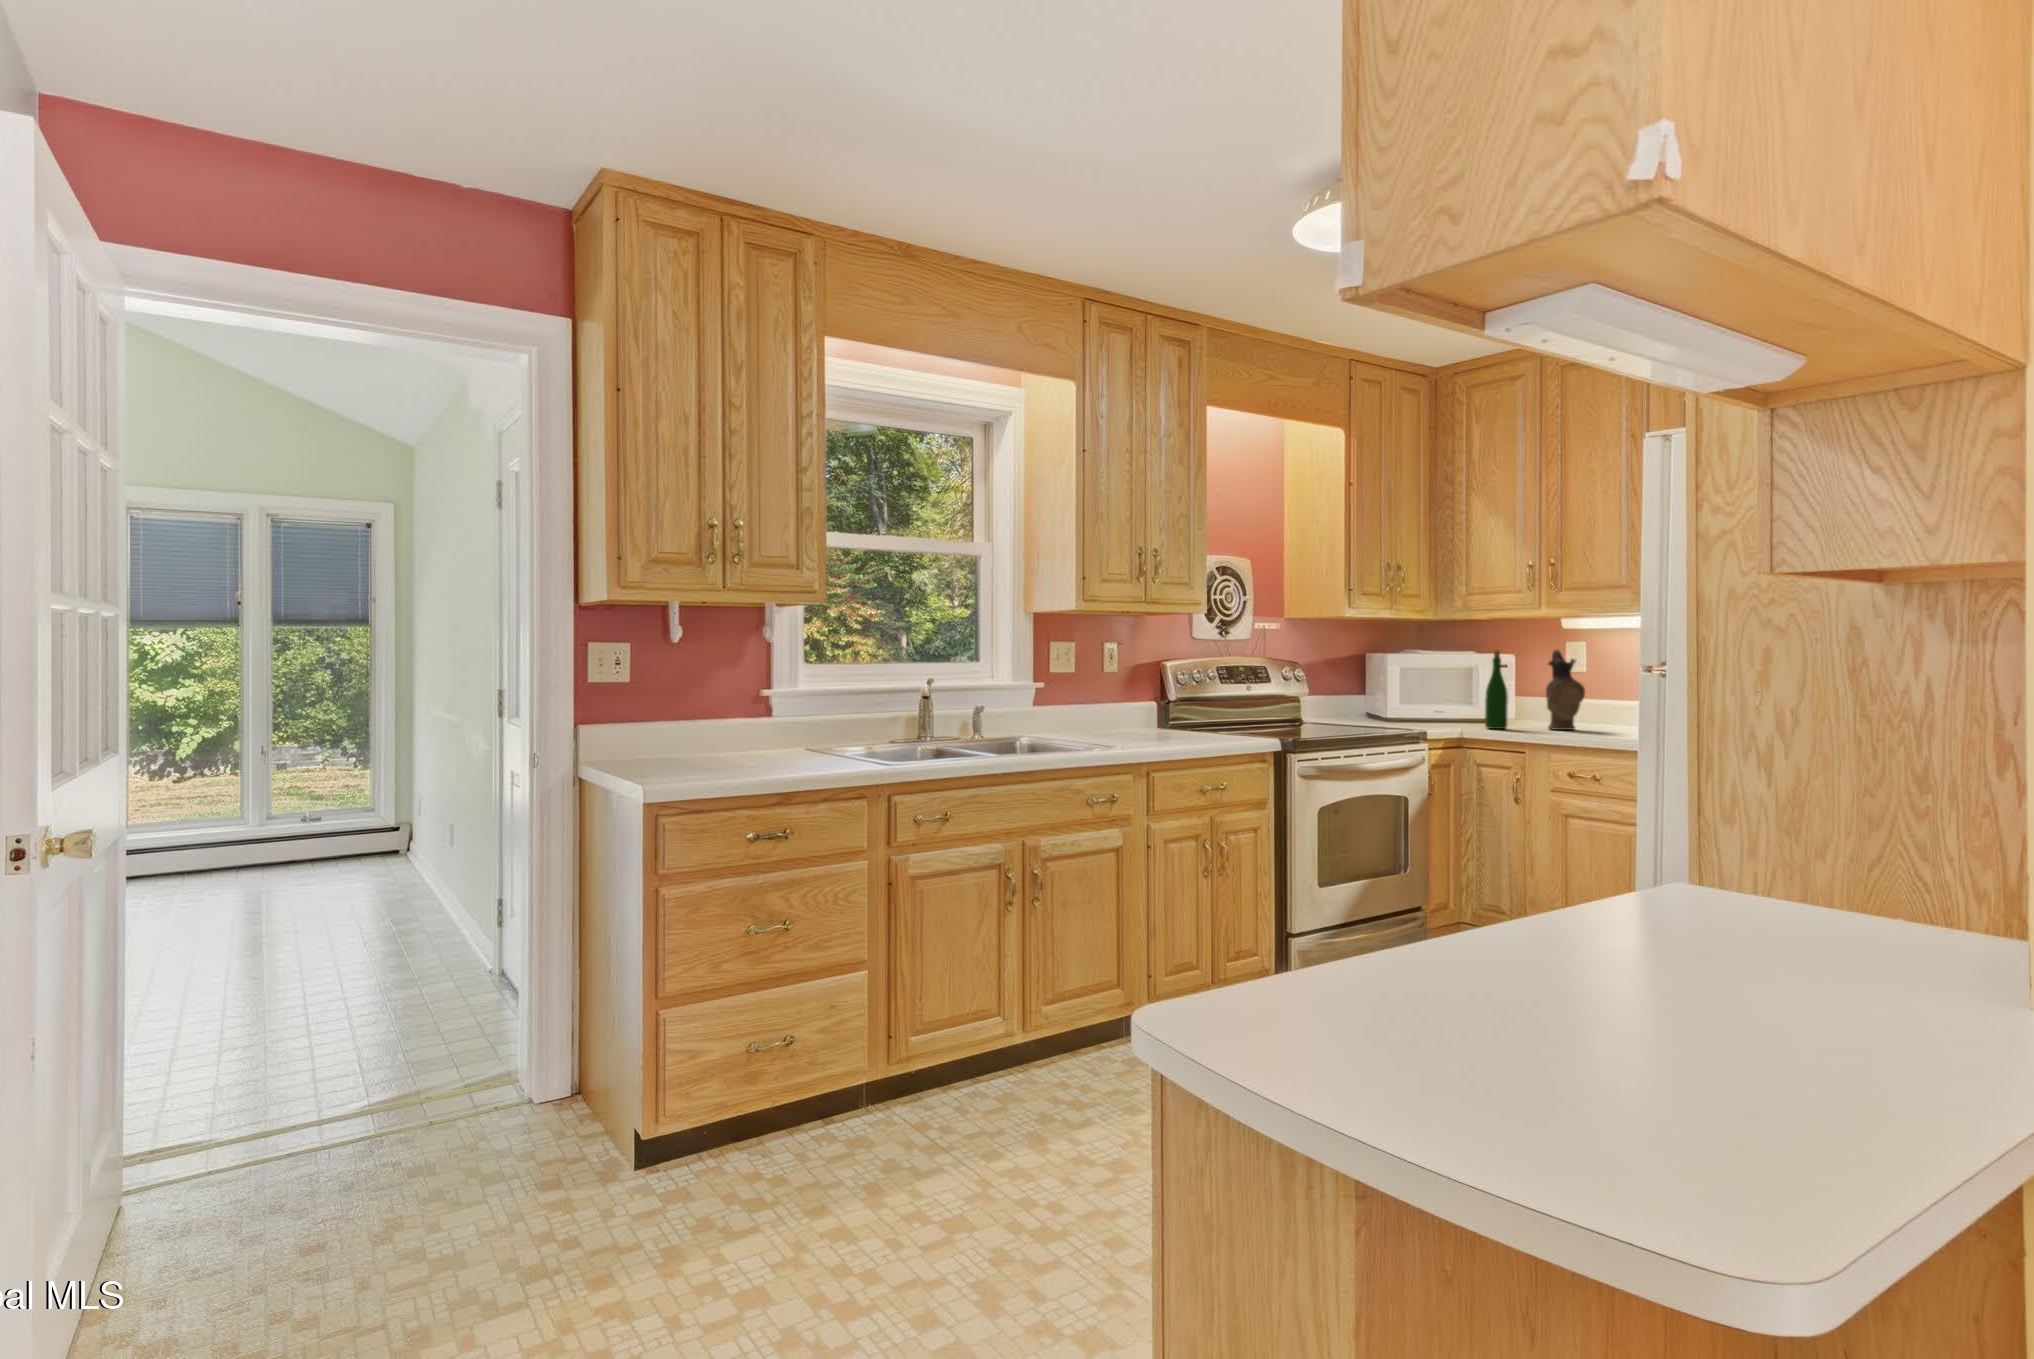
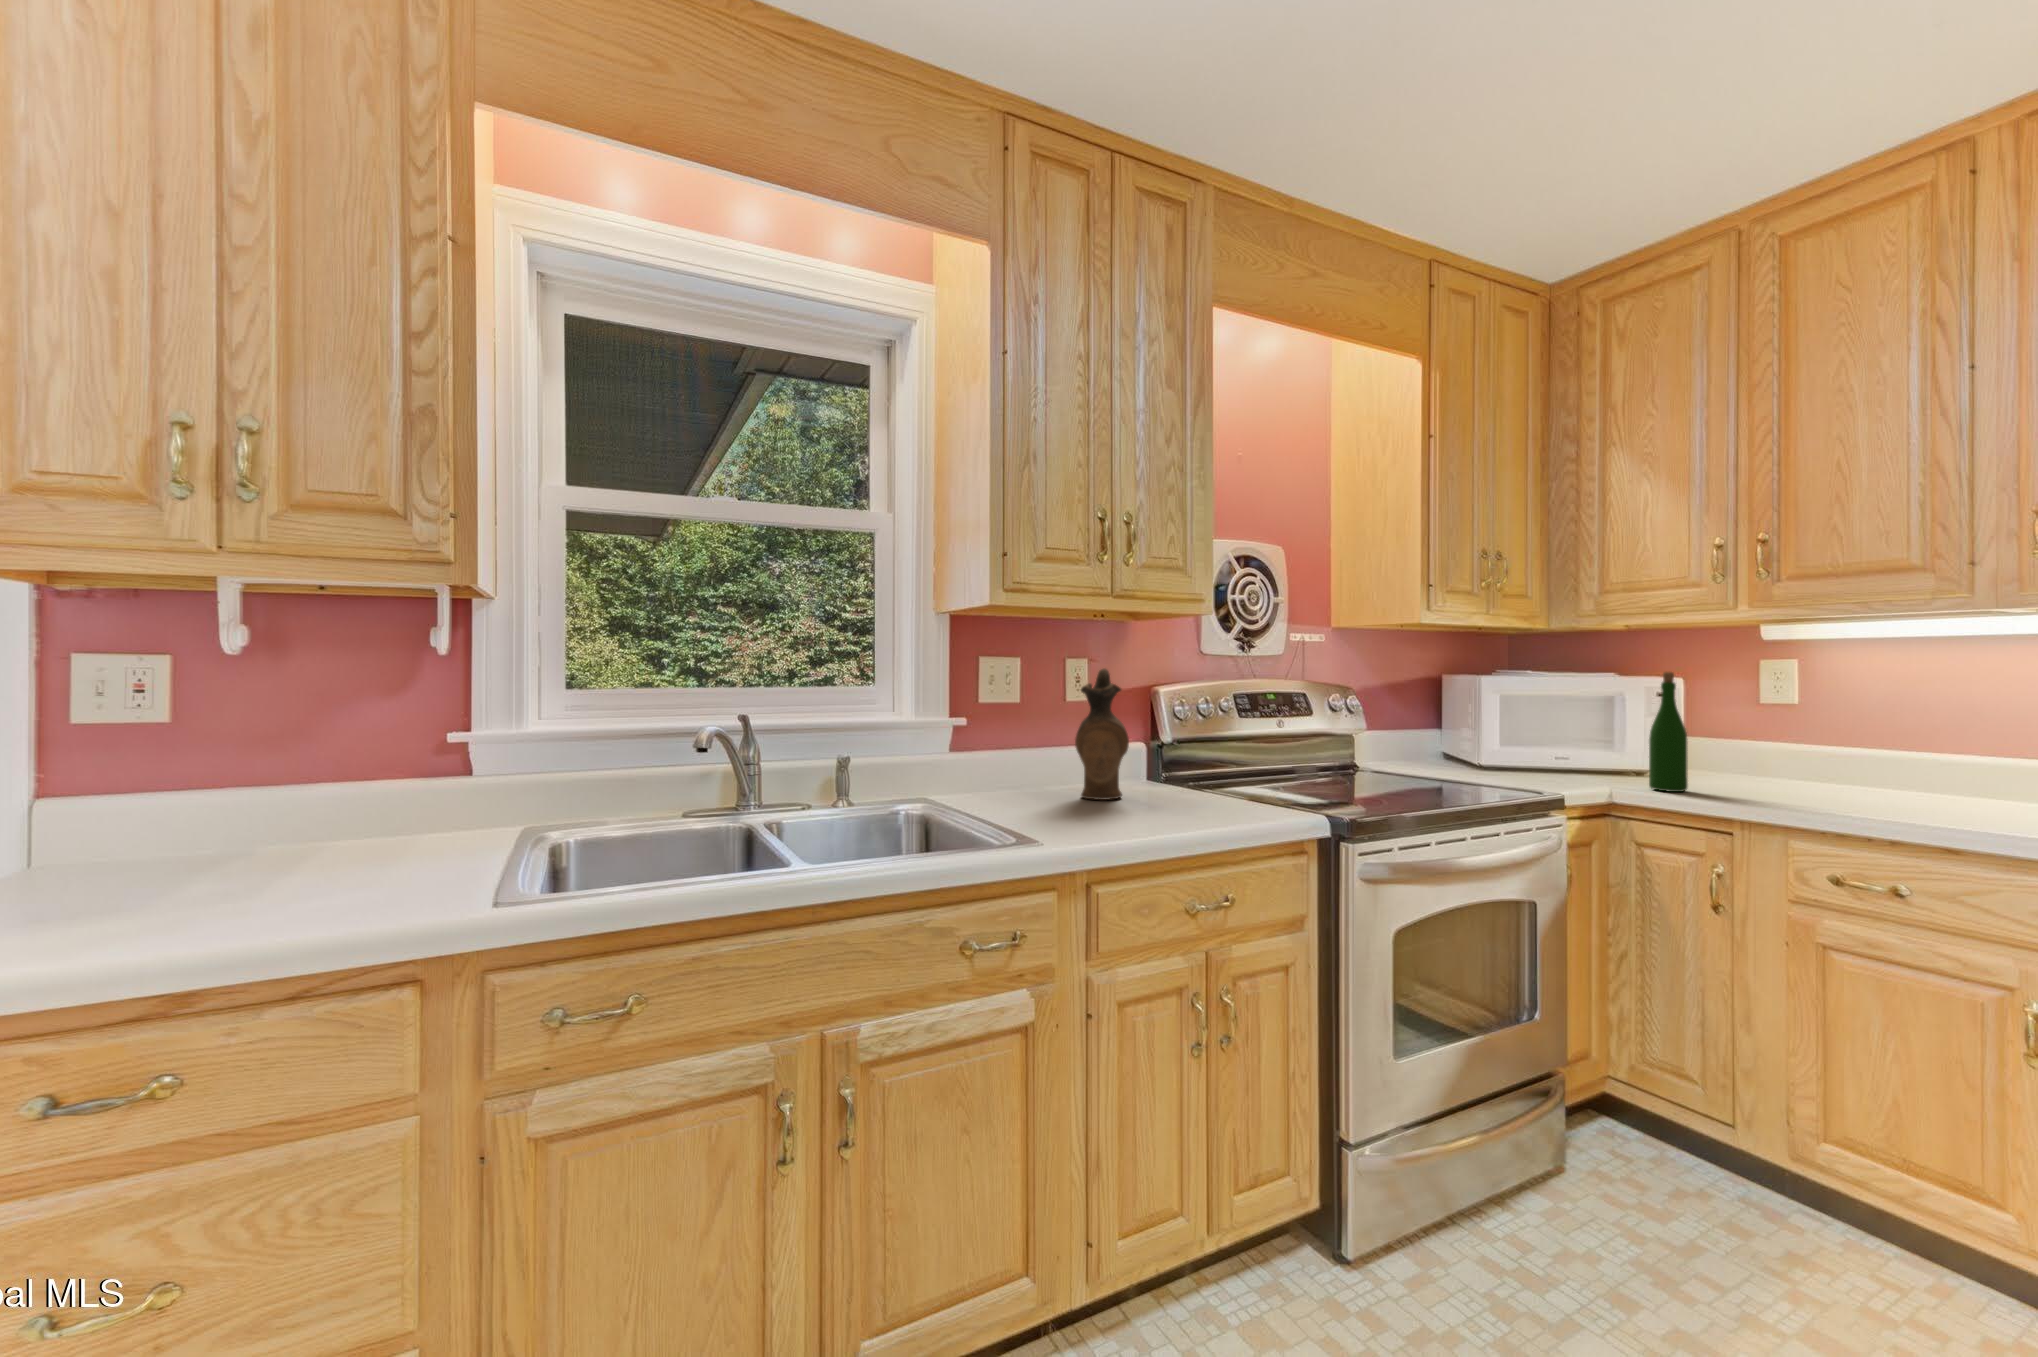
ceramic pitcher: present [1546,650,1585,730] -> present [1075,668,1129,800]

